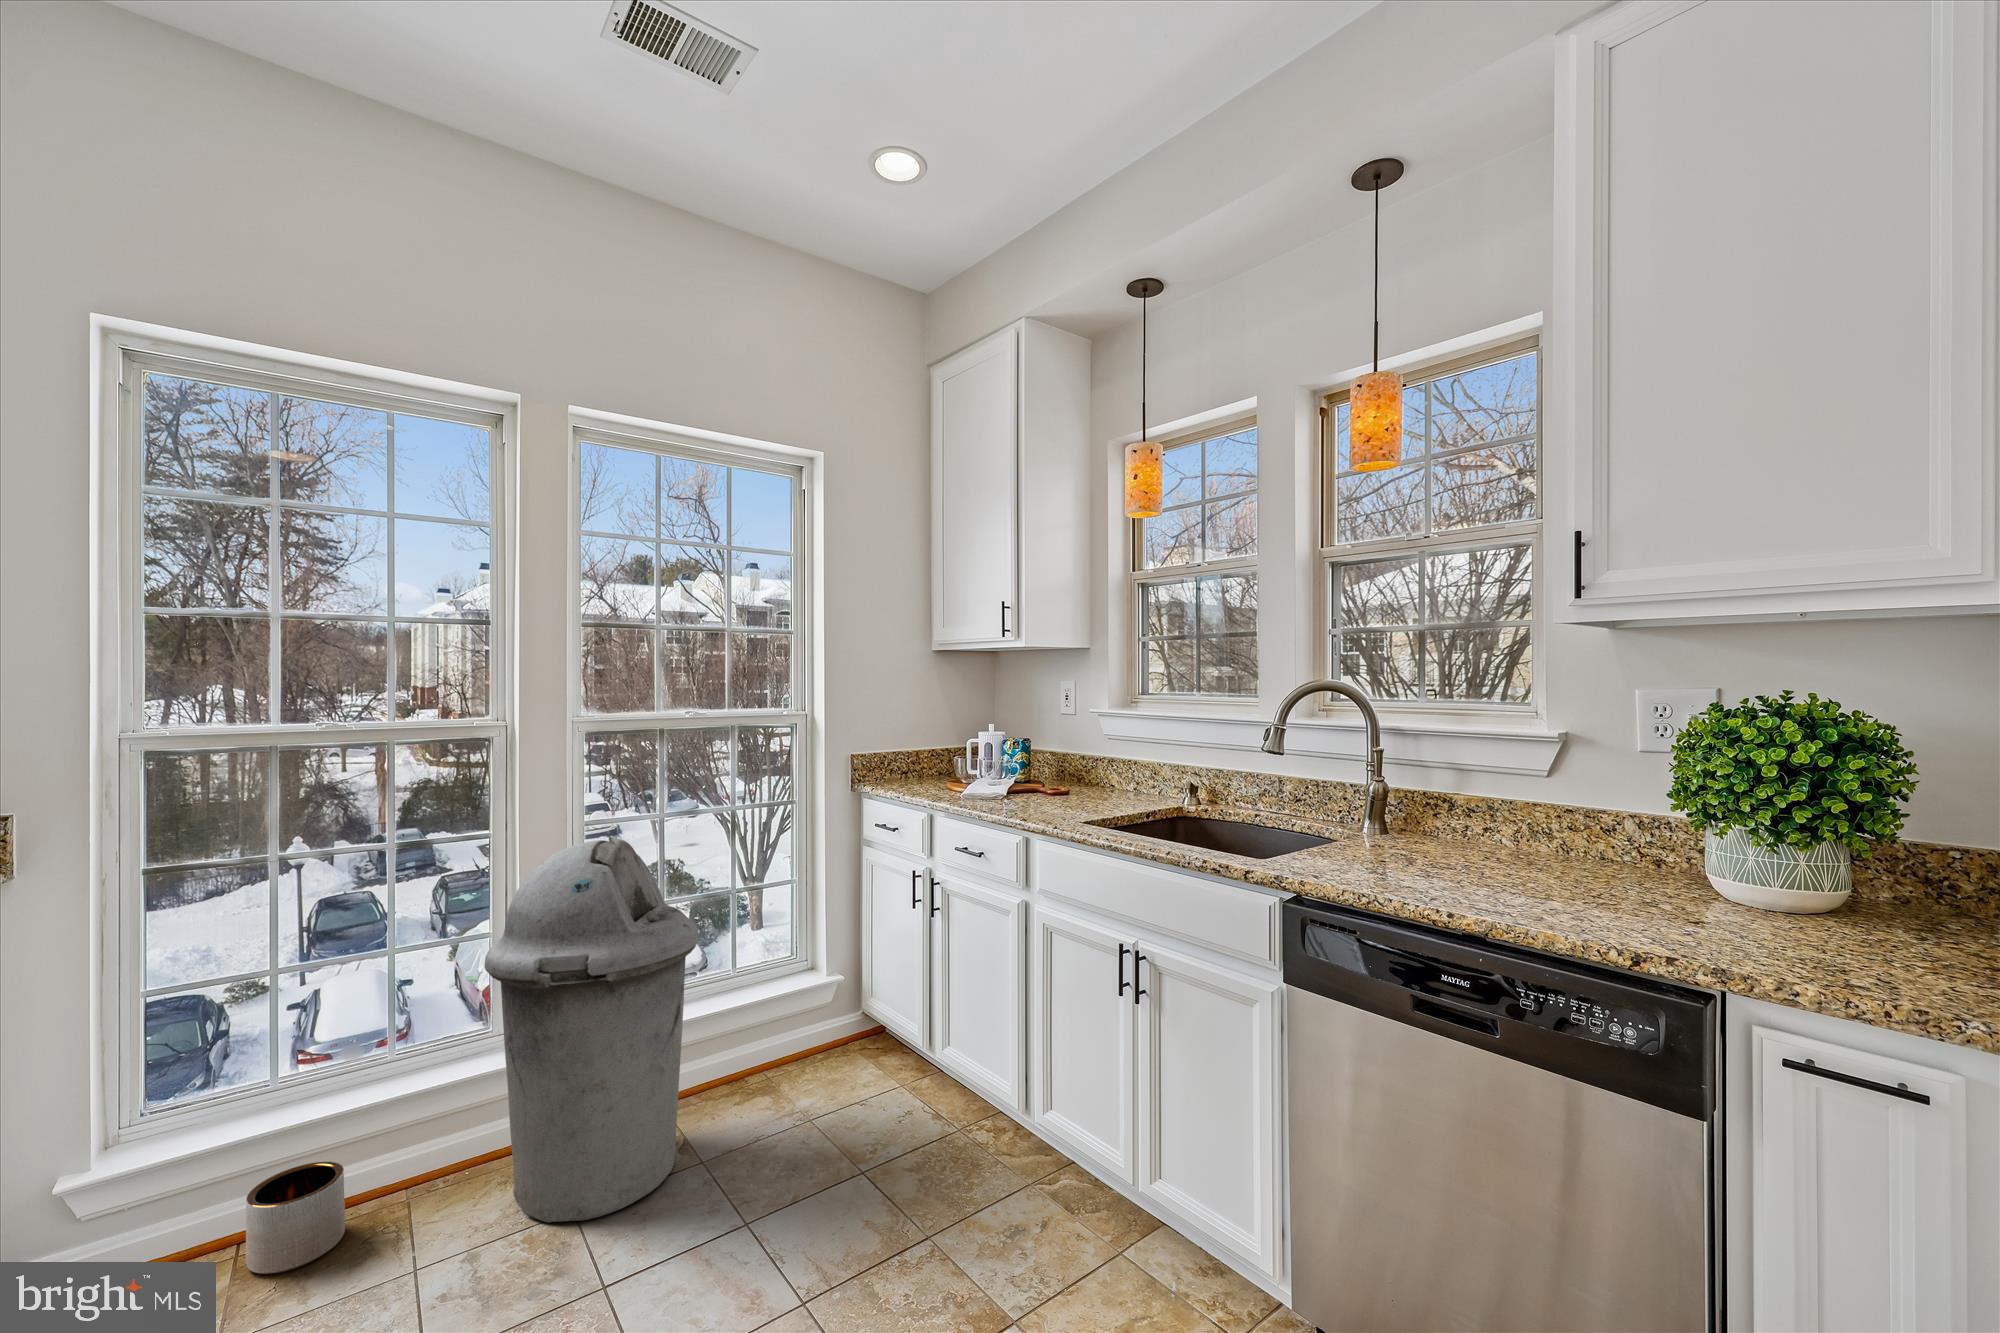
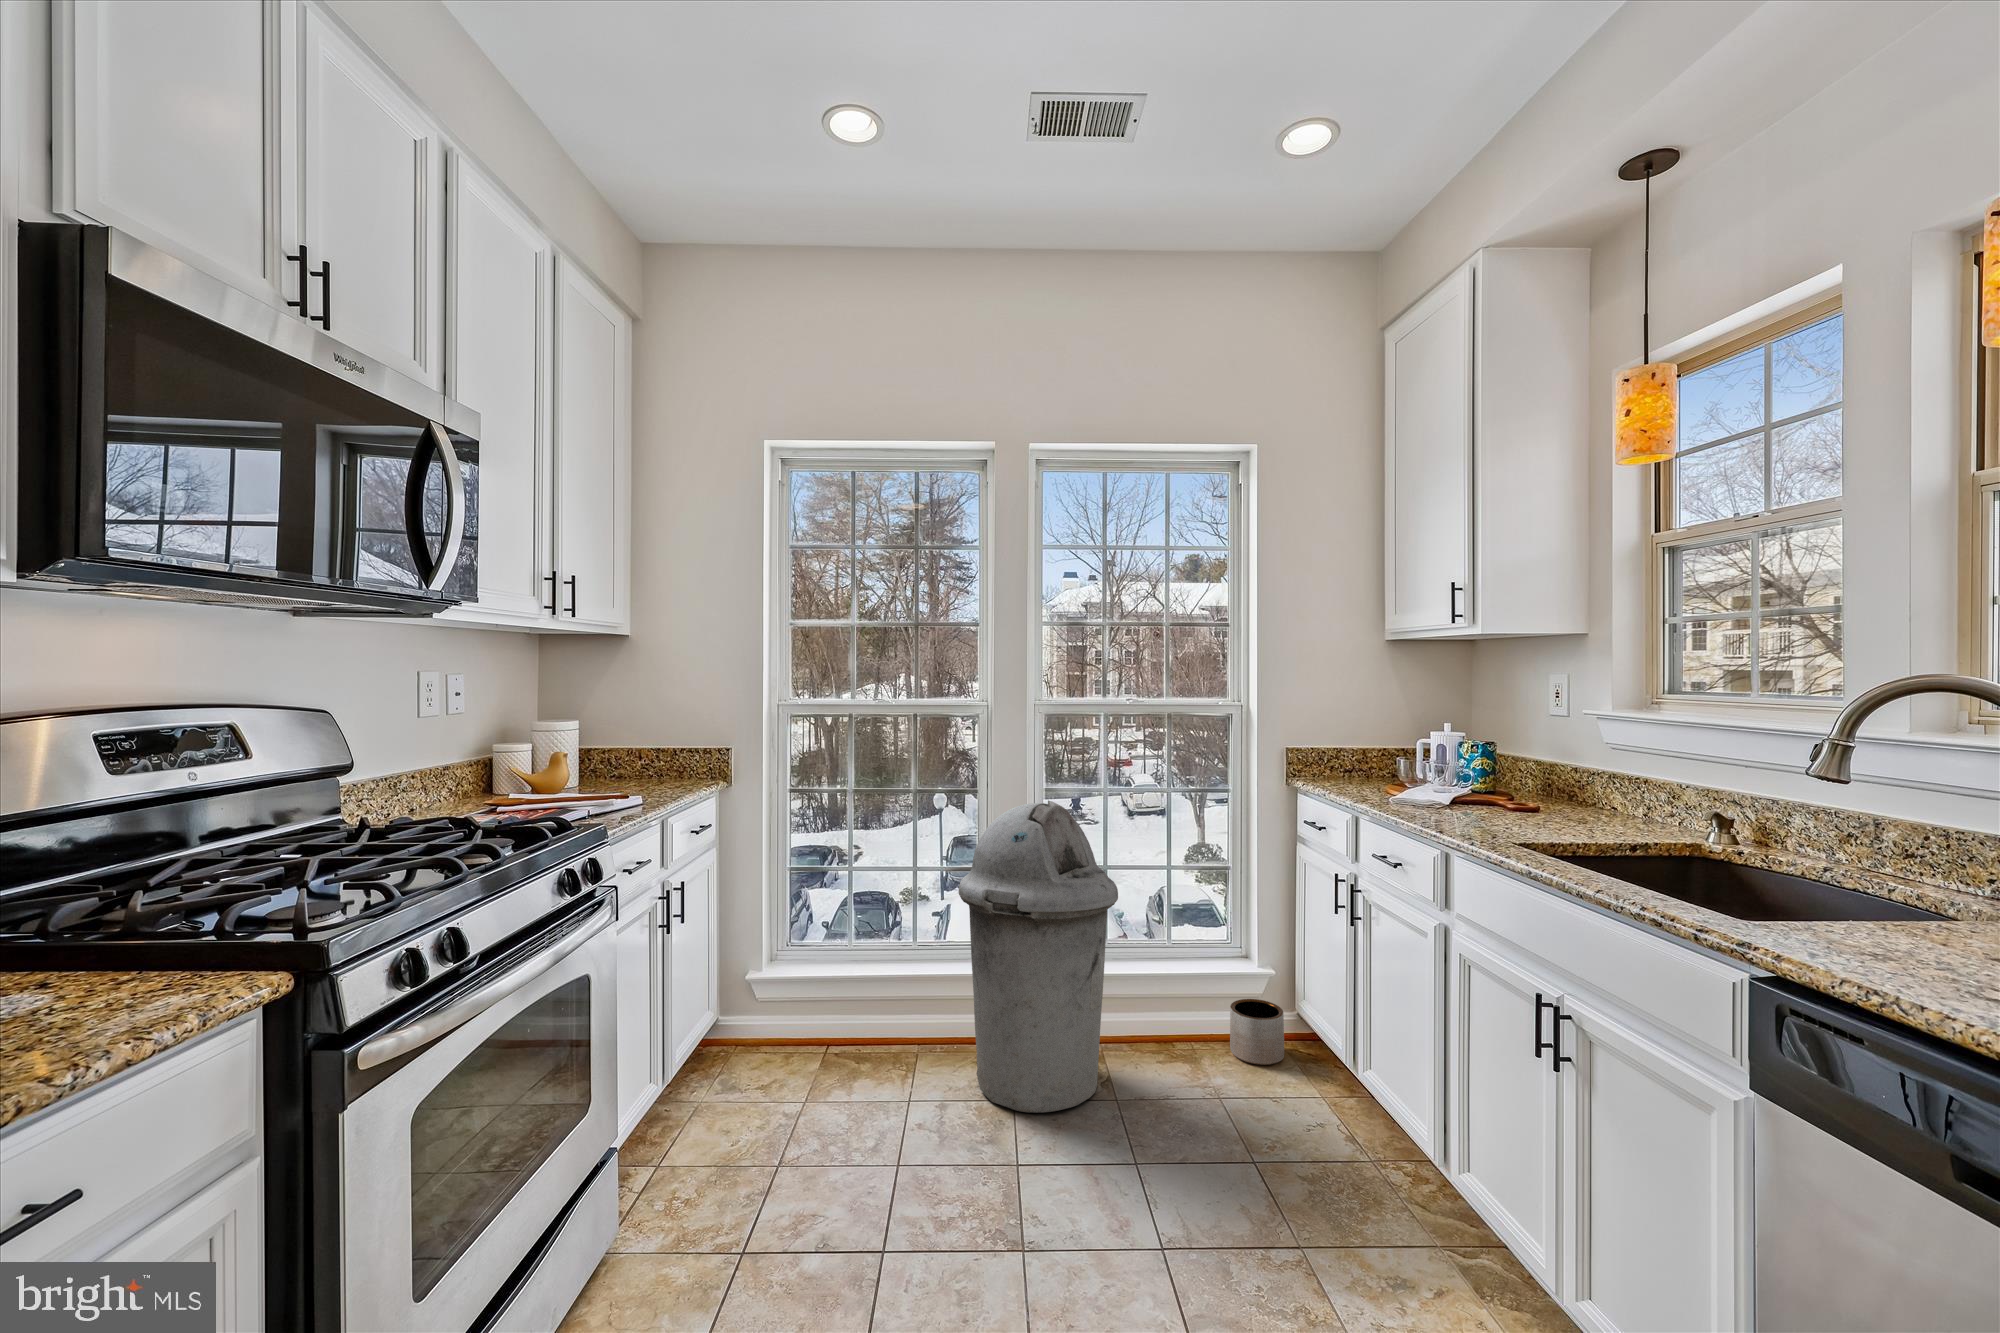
planter: present [246,1162,345,1274] -> present [1230,999,1284,1065]

